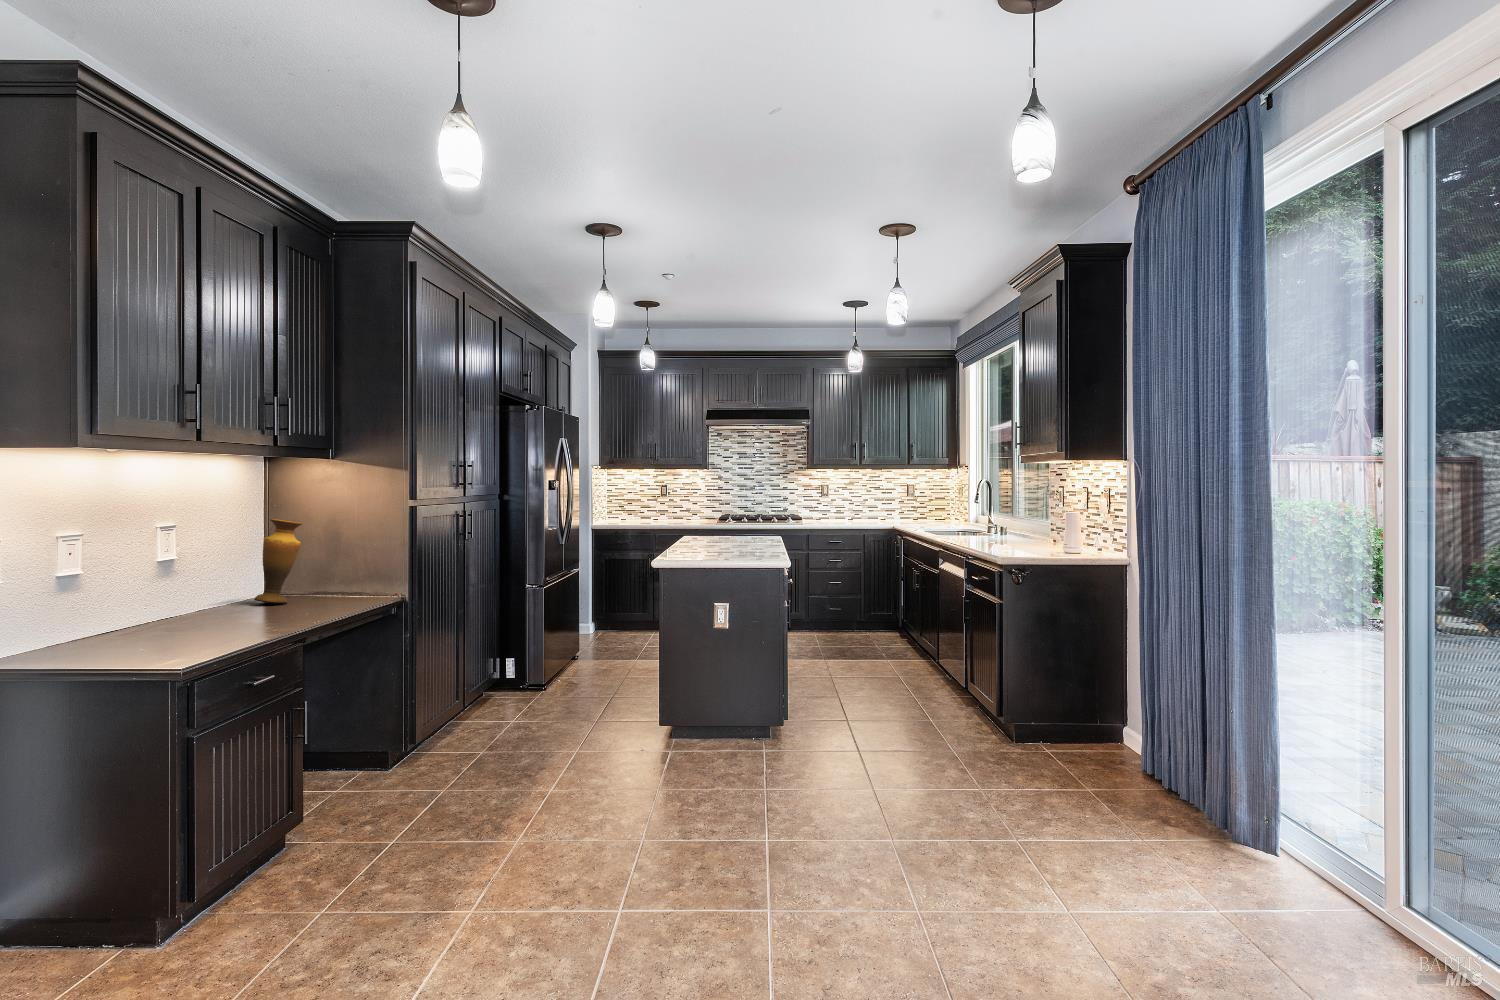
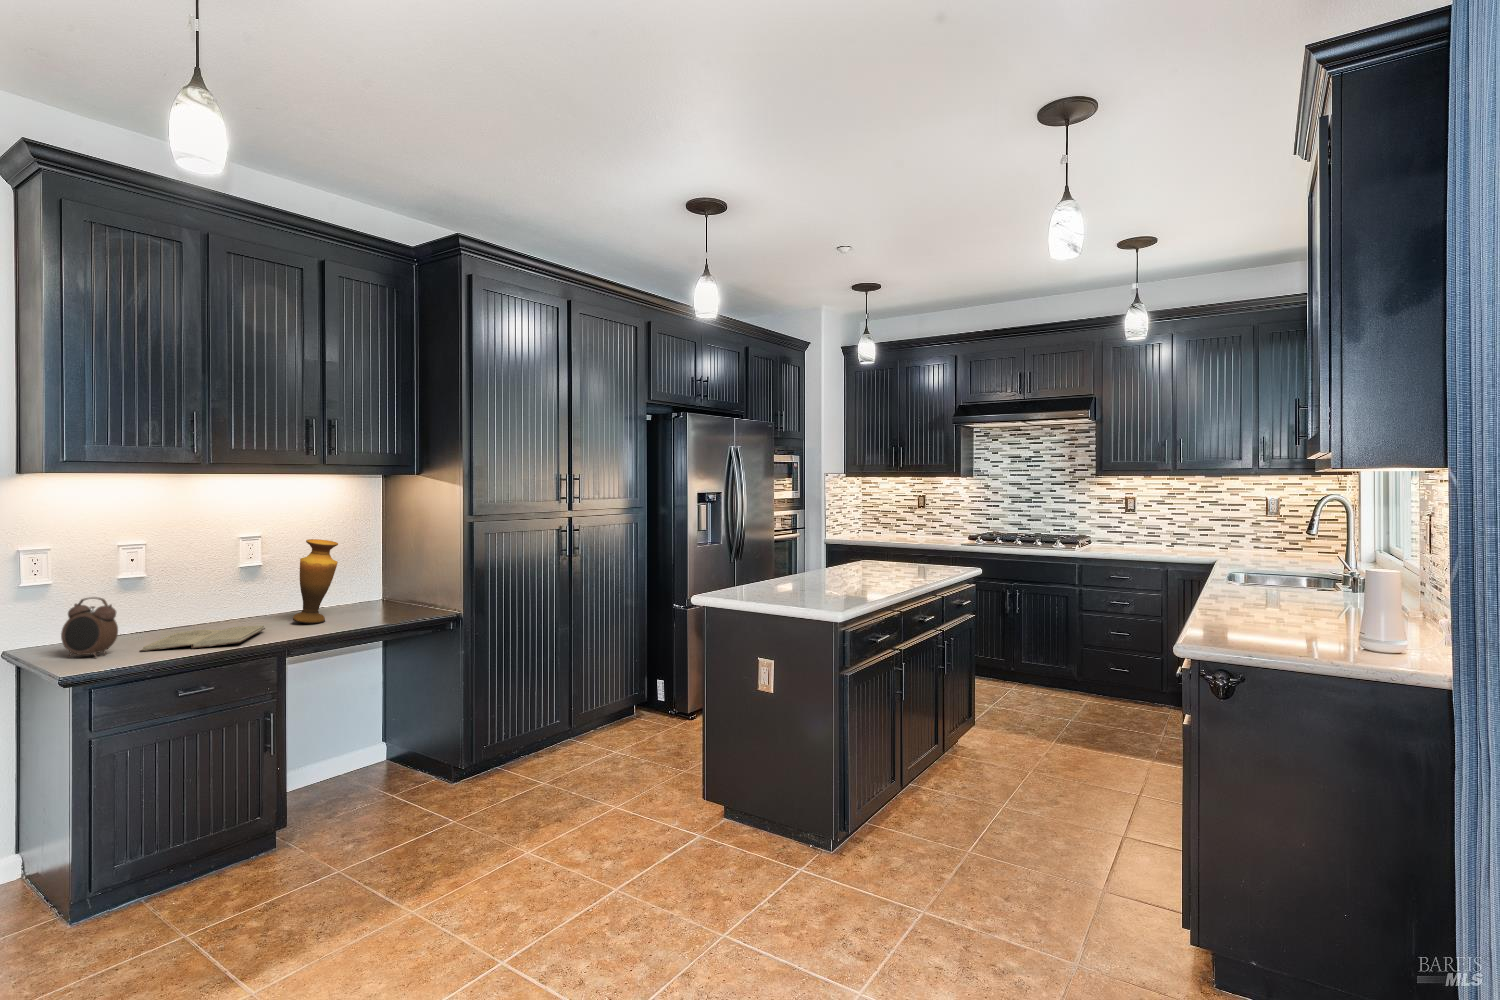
alarm clock: none [118,574,174,637] -> present [61,597,118,657]
book: none [164,605,284,629] -> present [140,626,265,651]

